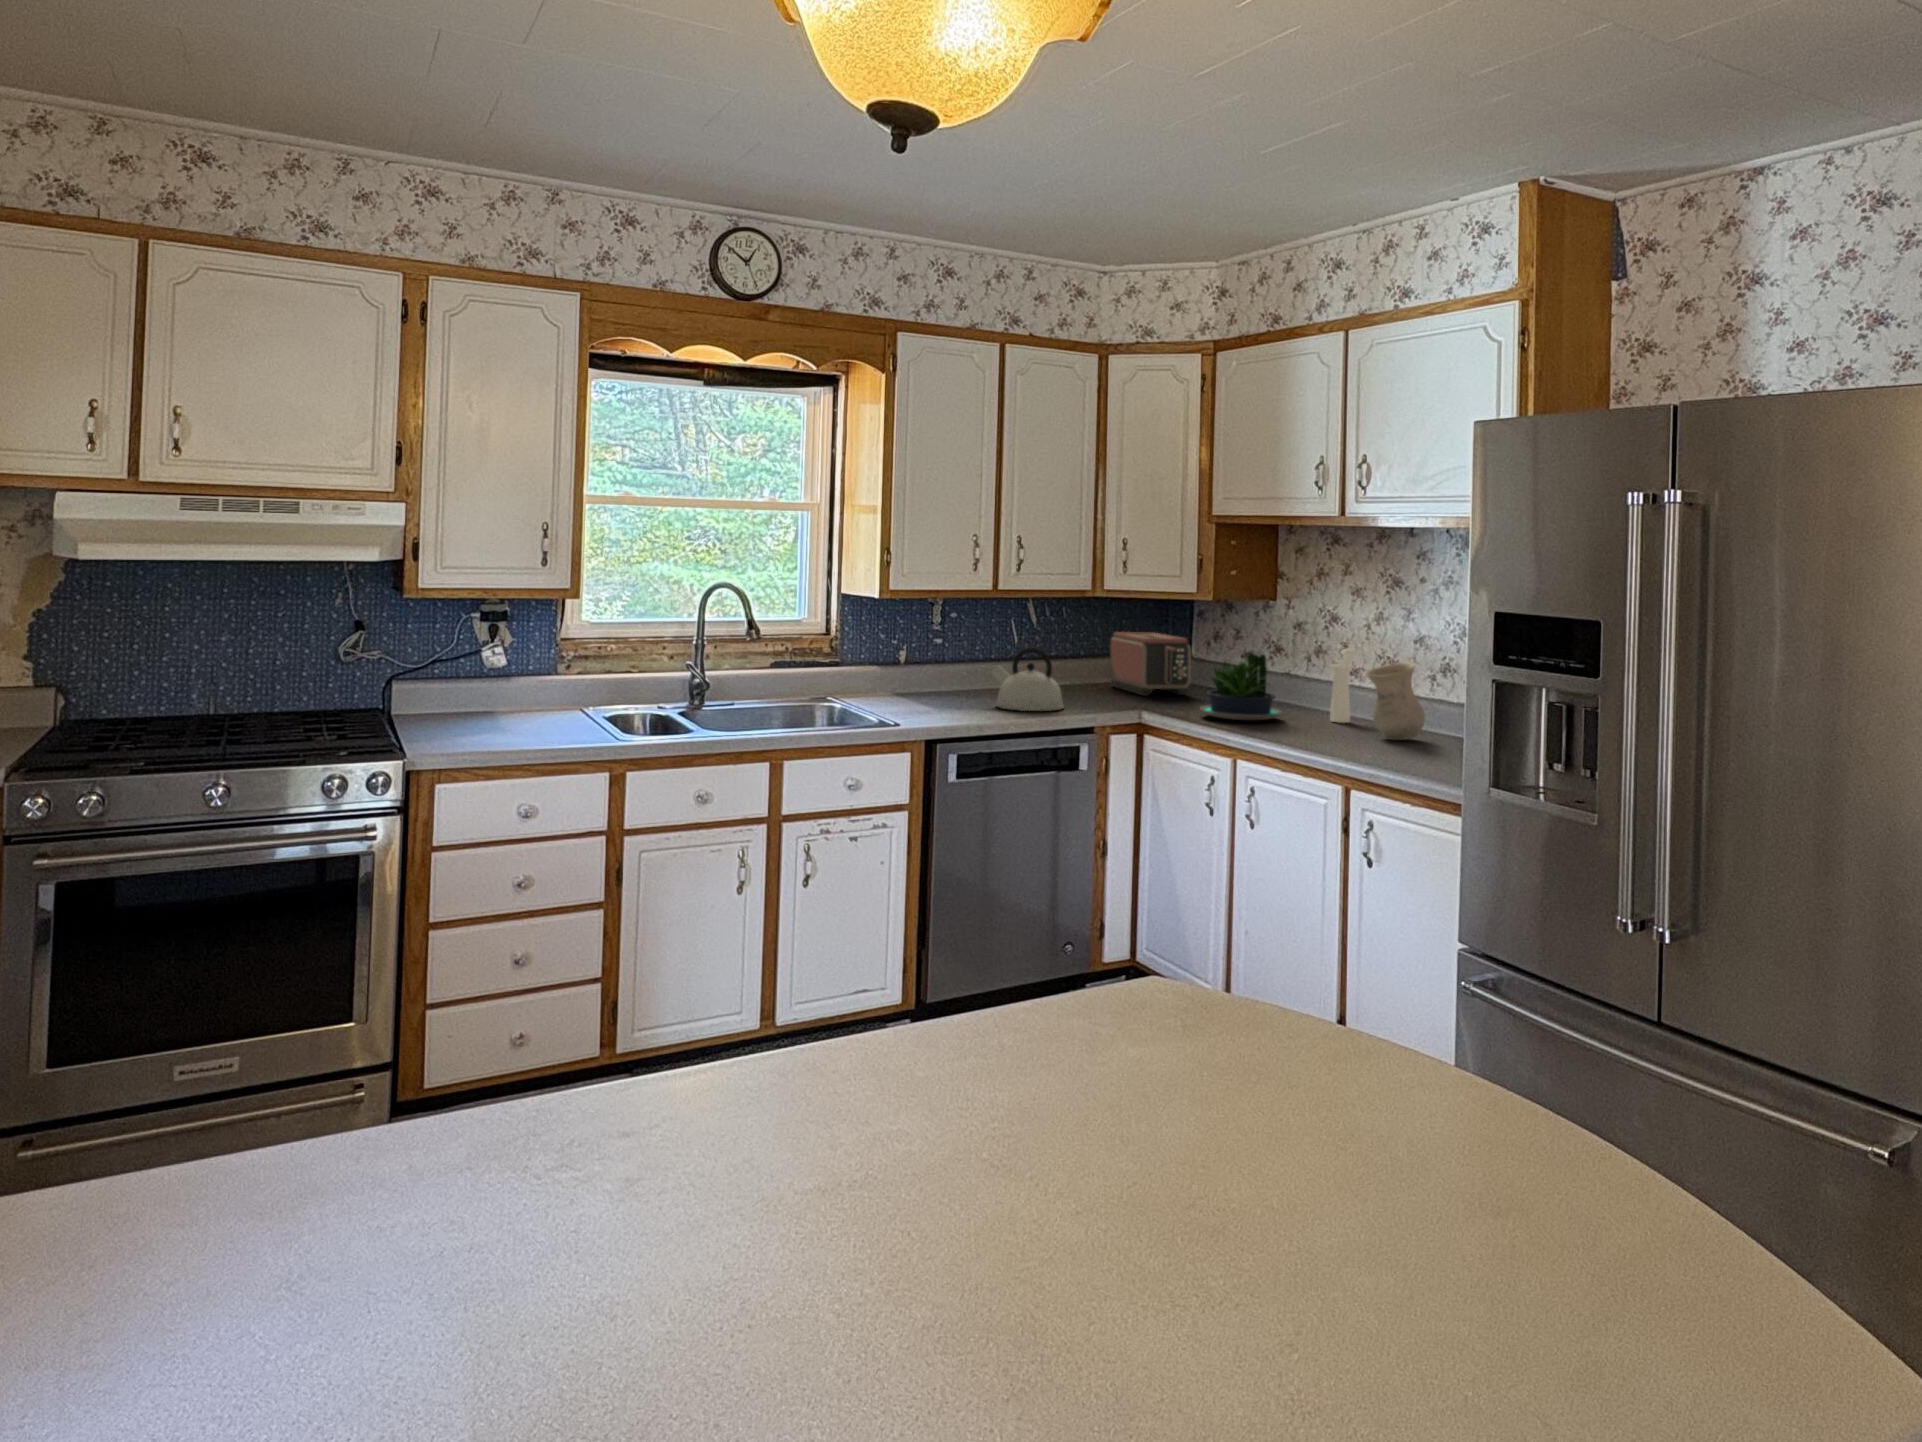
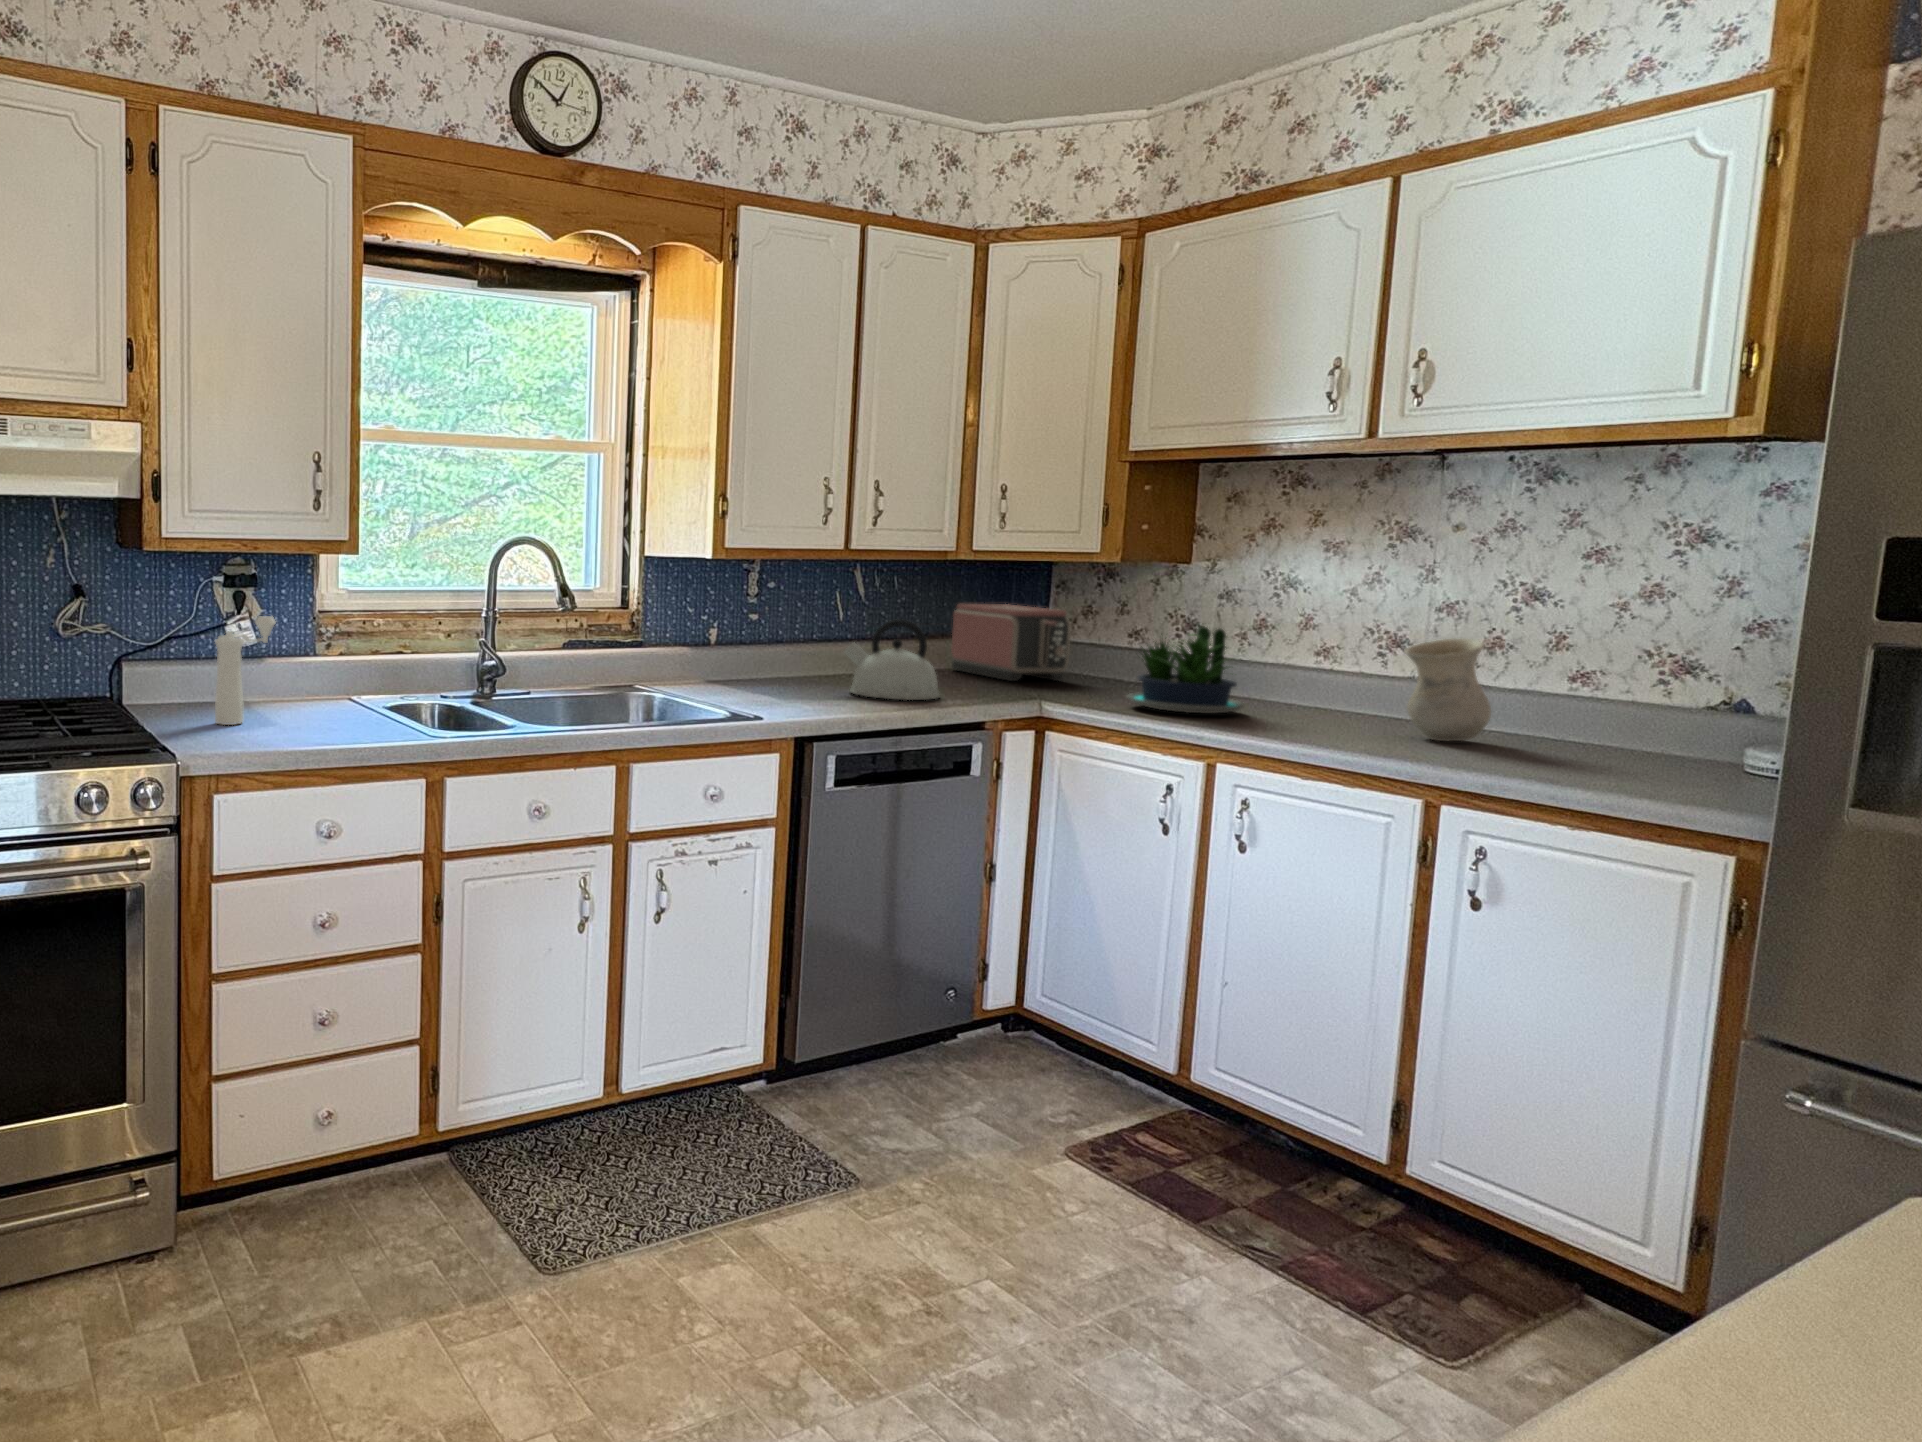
pepper mill: present [1330,649,1355,723] -> present [215,616,275,725]

